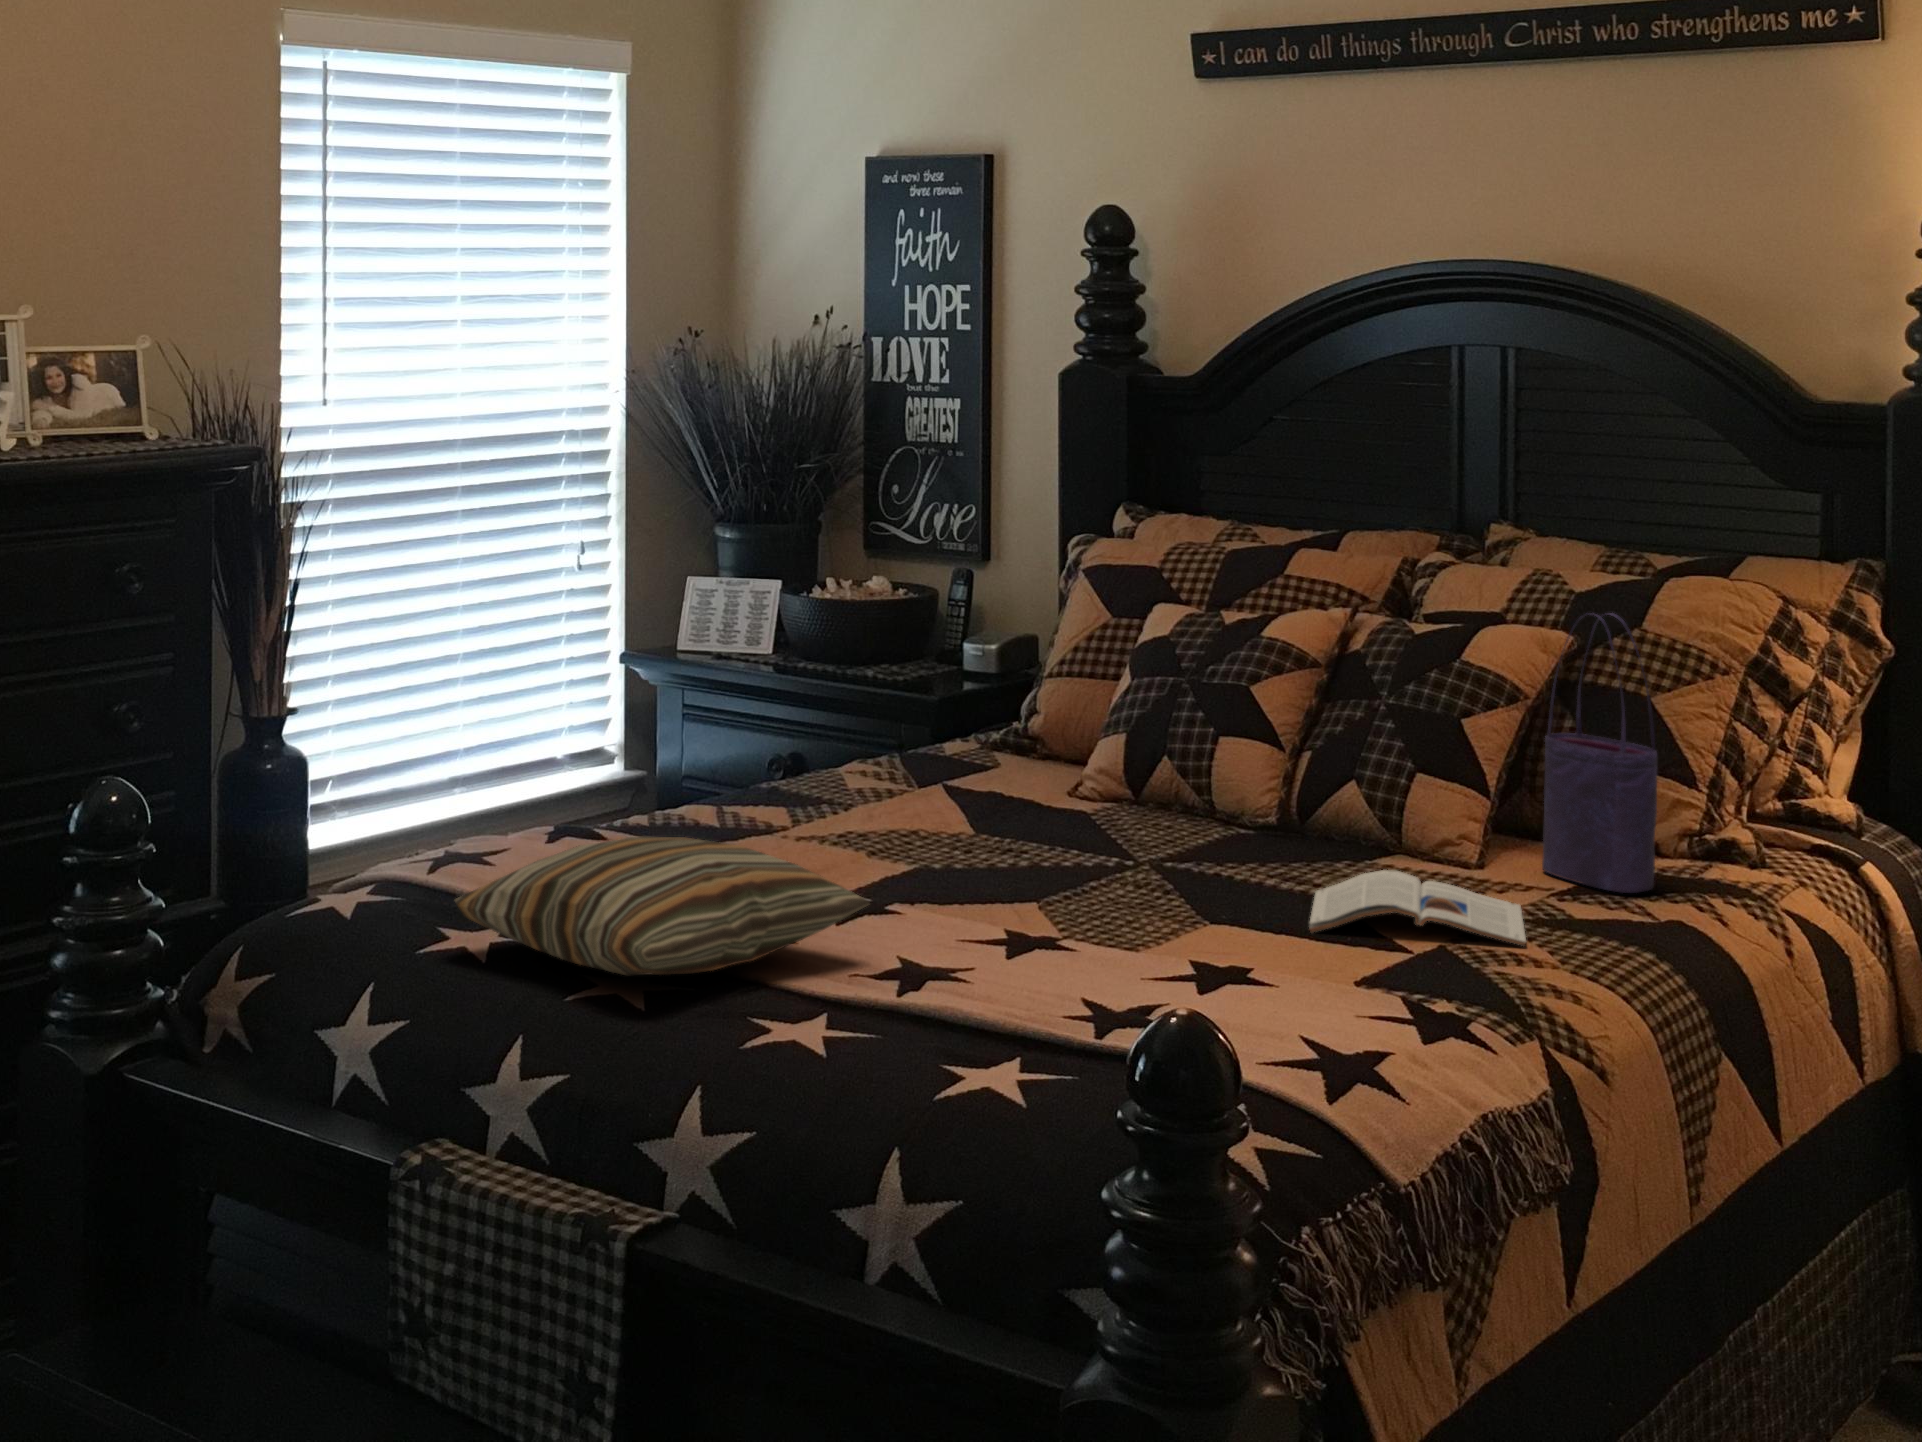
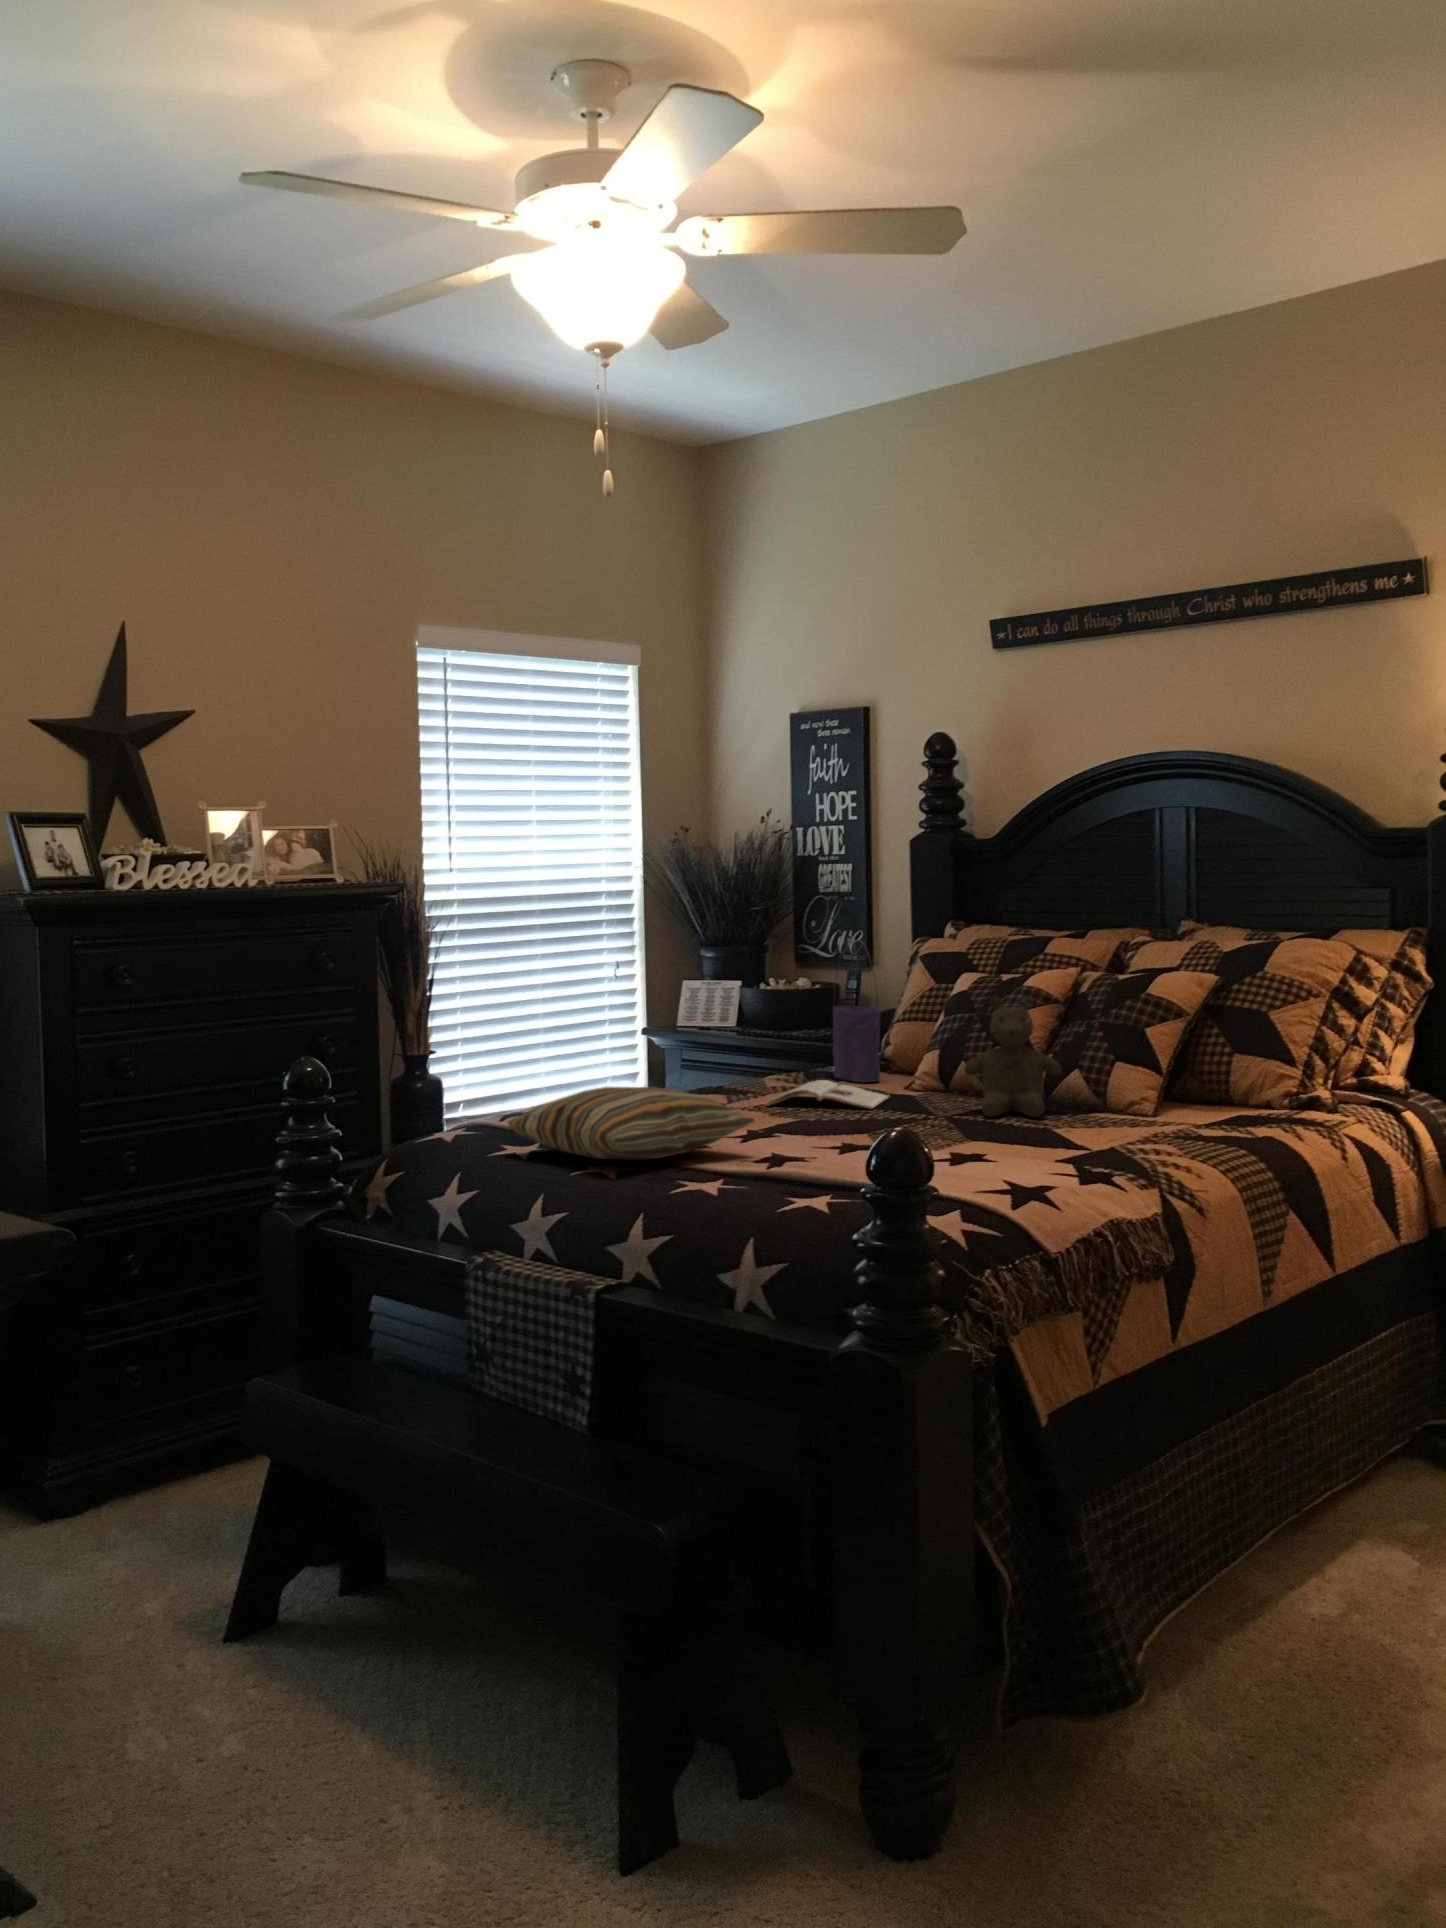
tote bag: present [1542,613,1657,893] -> present [833,941,880,1082]
teddy bear: none [1180,668,1335,870] -> present [964,996,1061,1117]
magazine: present [1309,870,1526,946] -> present [765,1080,889,1109]

